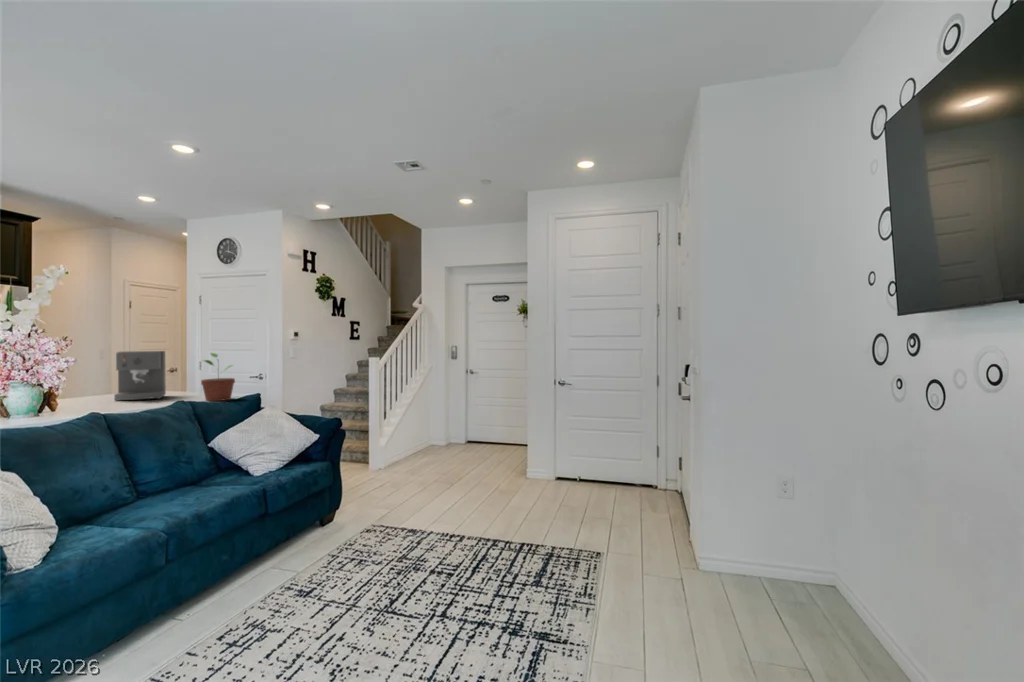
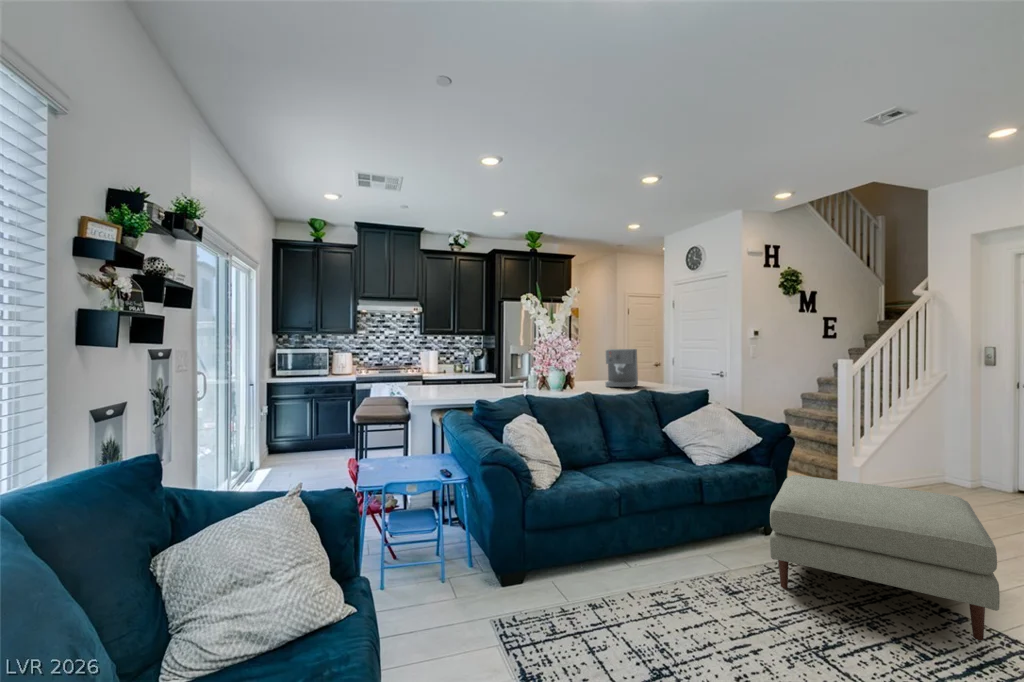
potted plant: present [201,353,235,401] -> none [659,351,686,393]
ottoman: none [339,453,482,568] -> present [770,475,1000,641]

